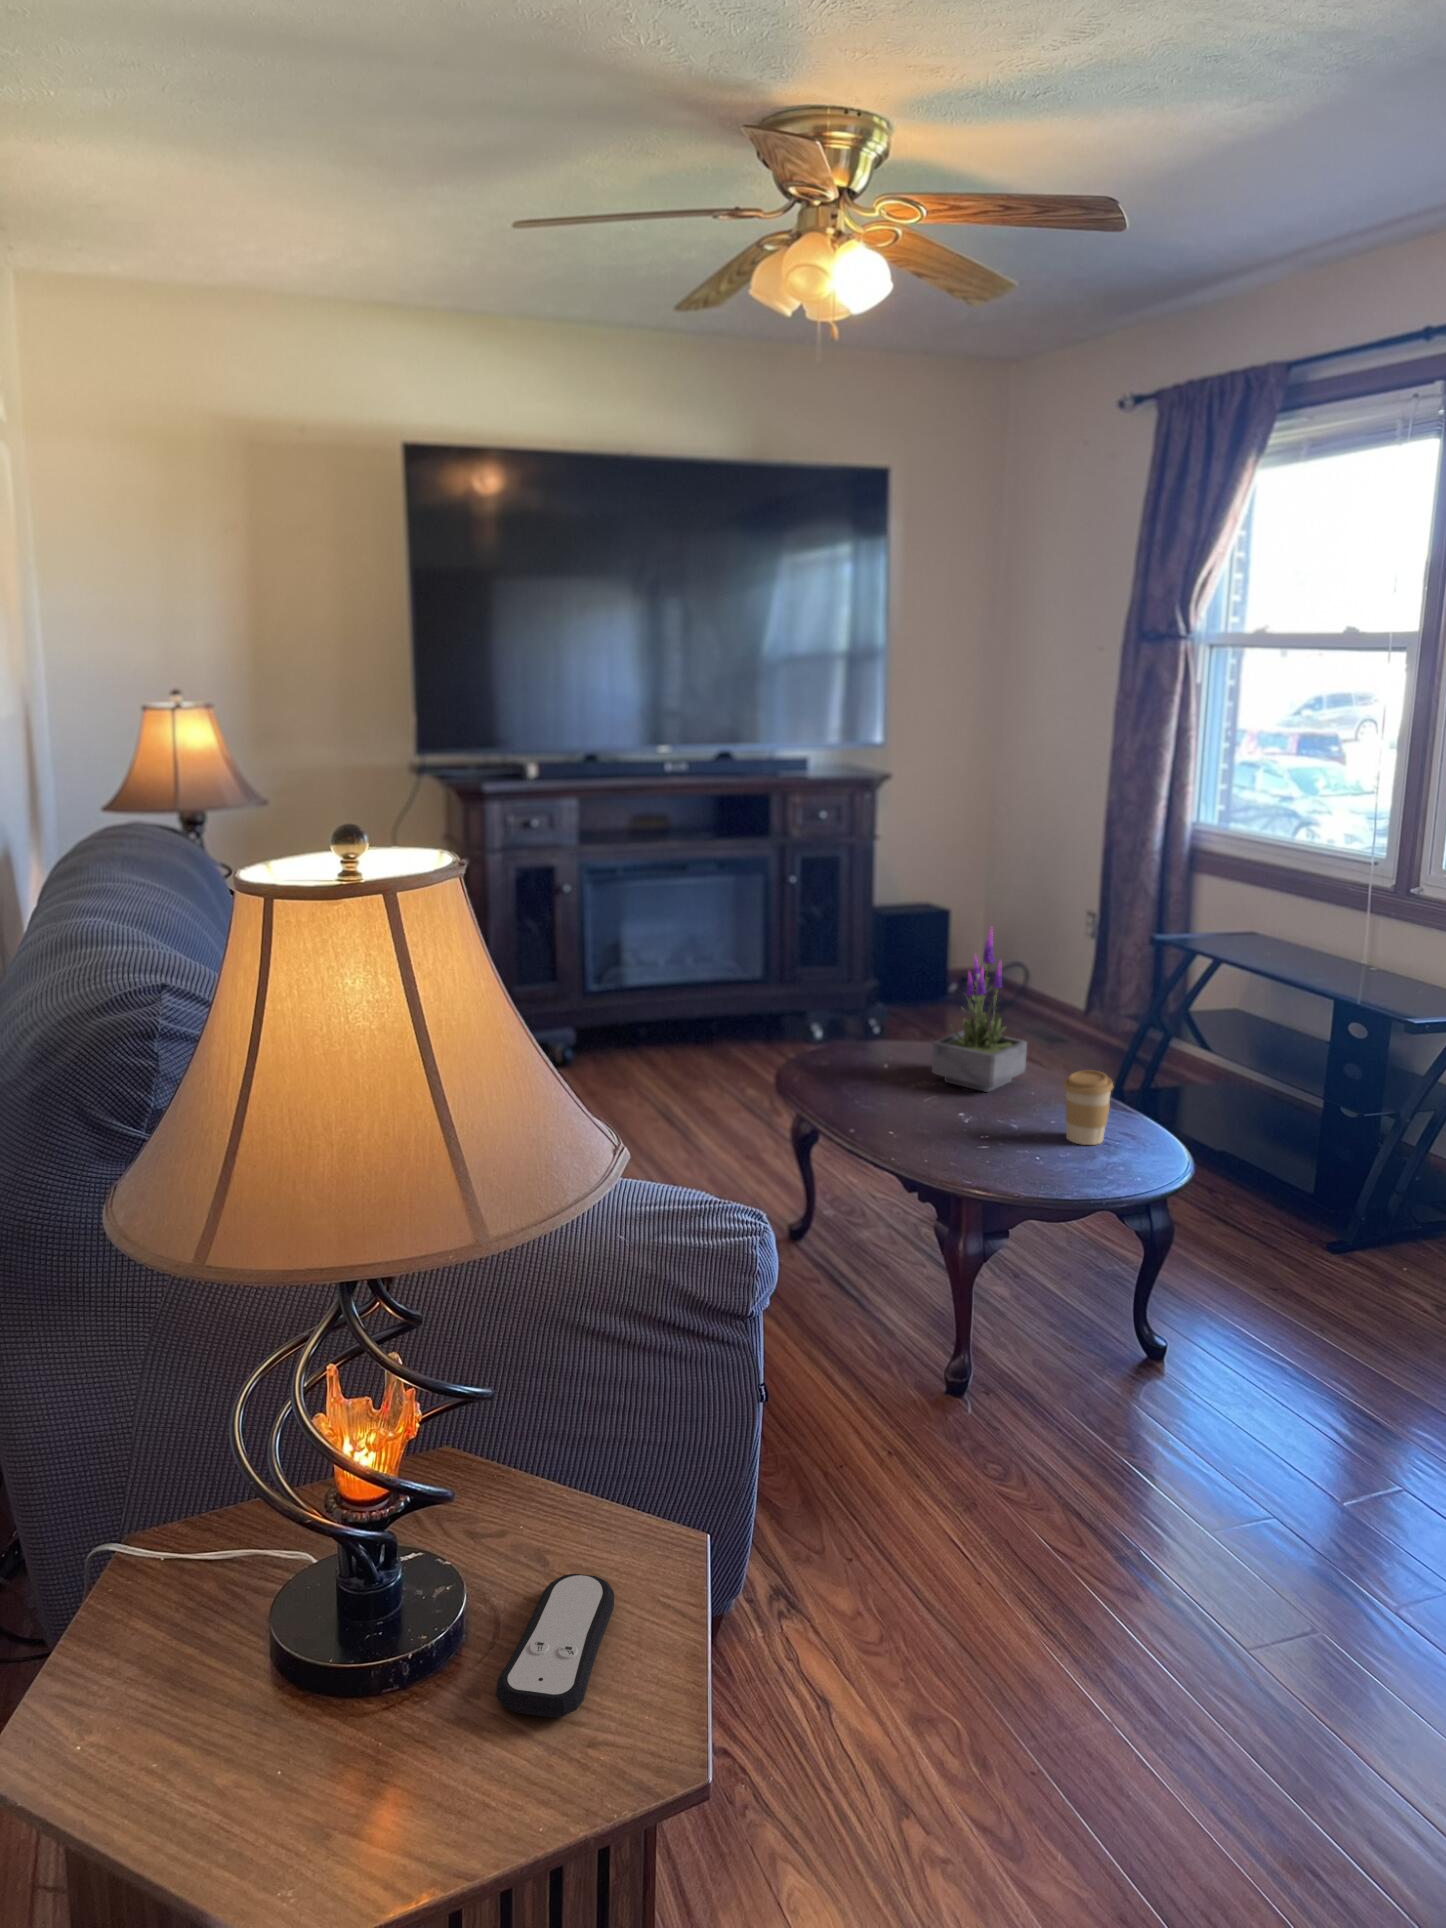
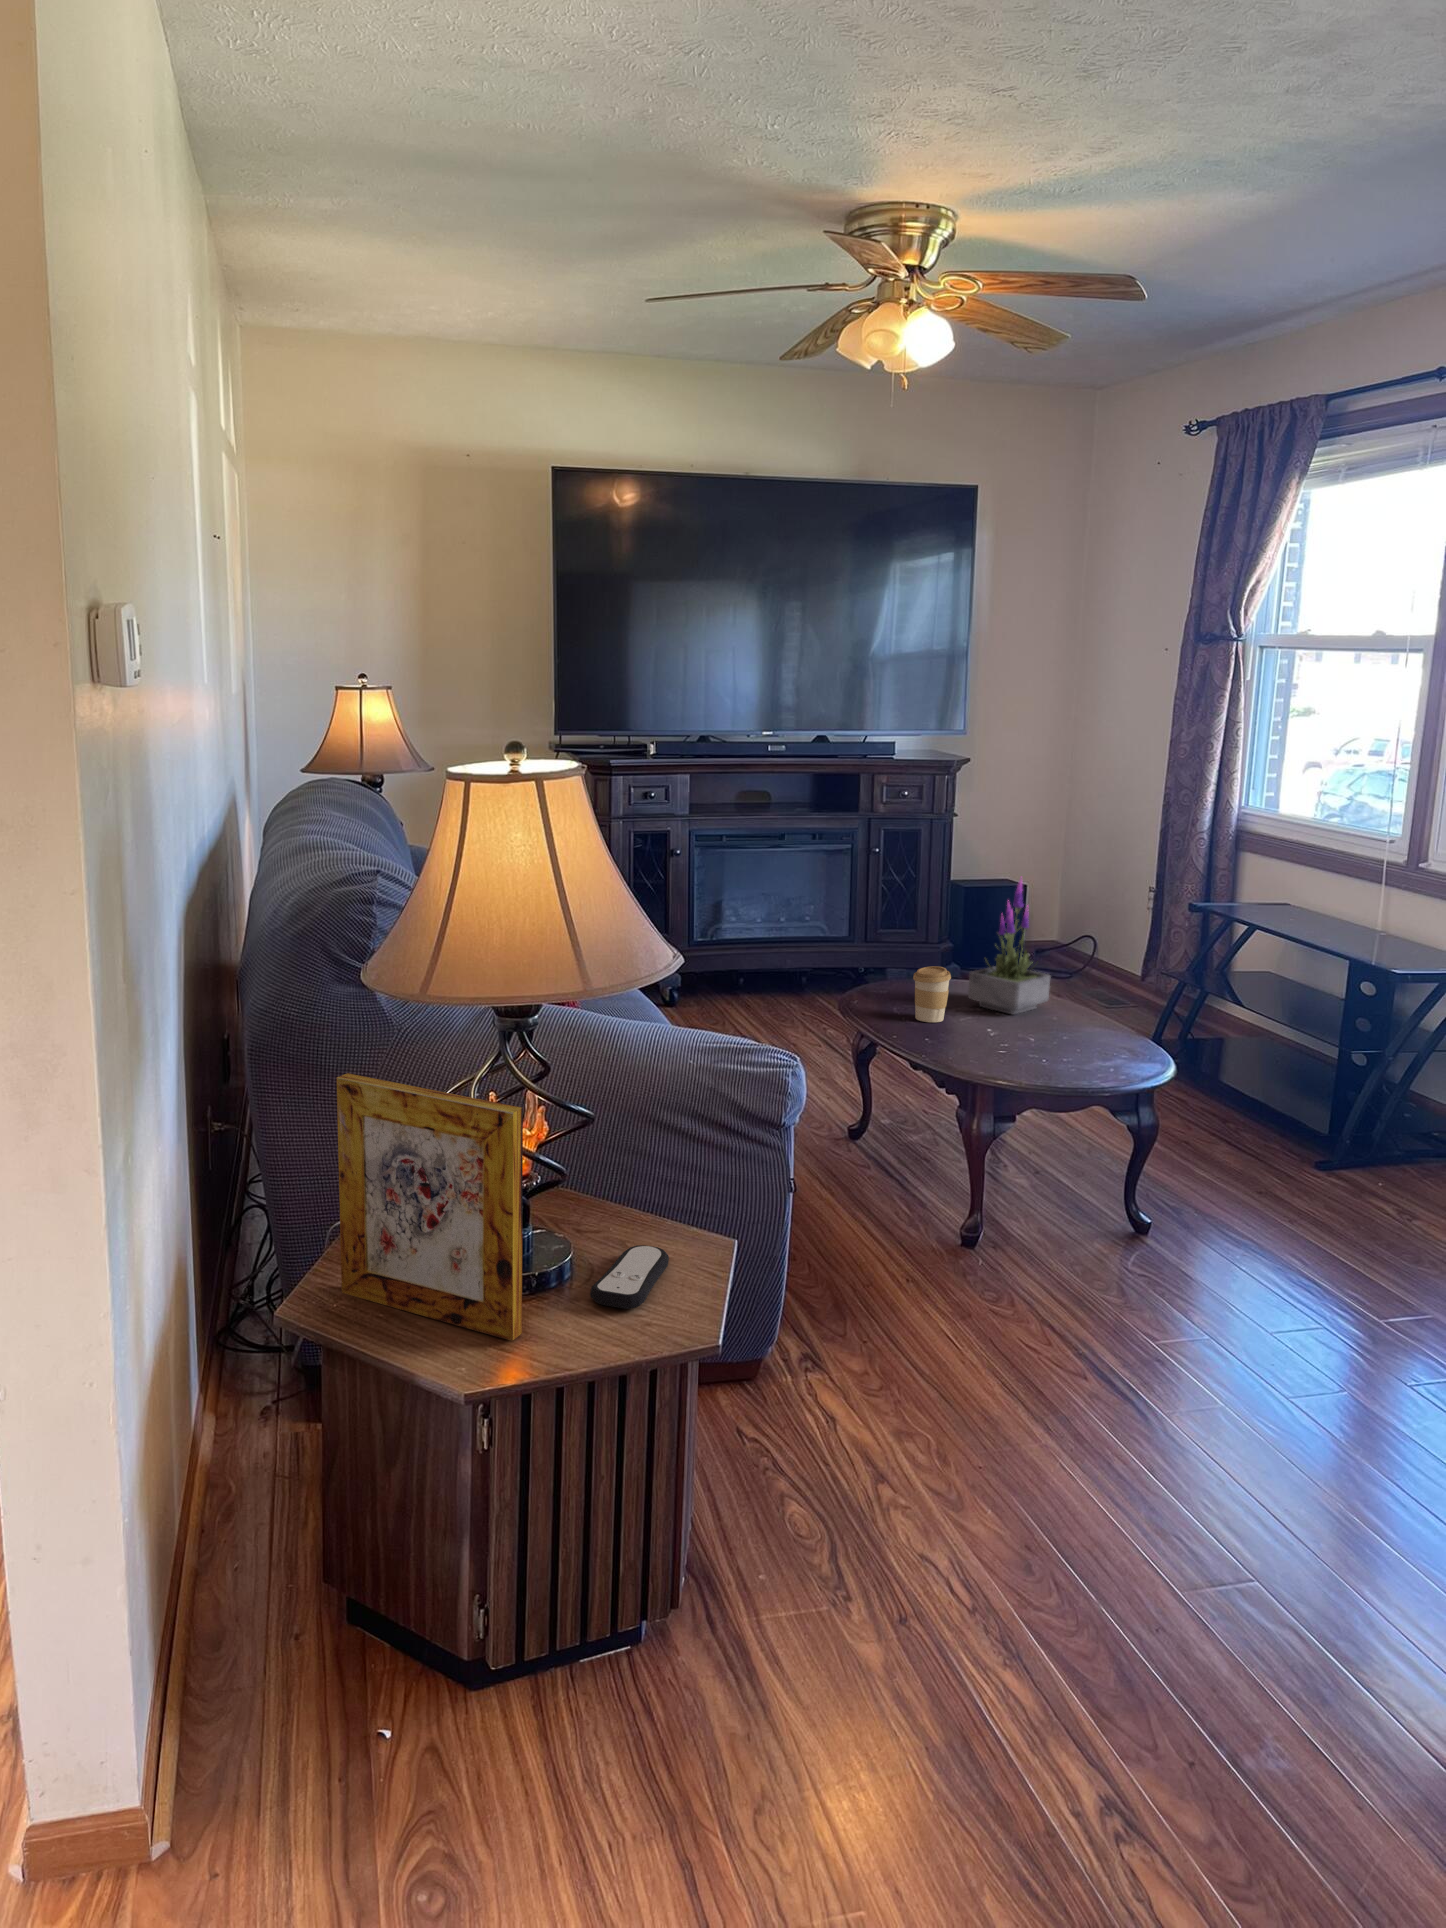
coffee cup: present [1064,1070,1113,1145] -> present [913,966,951,1022]
picture frame: none [54,1380,386,1823] -> present [337,1073,523,1341]

